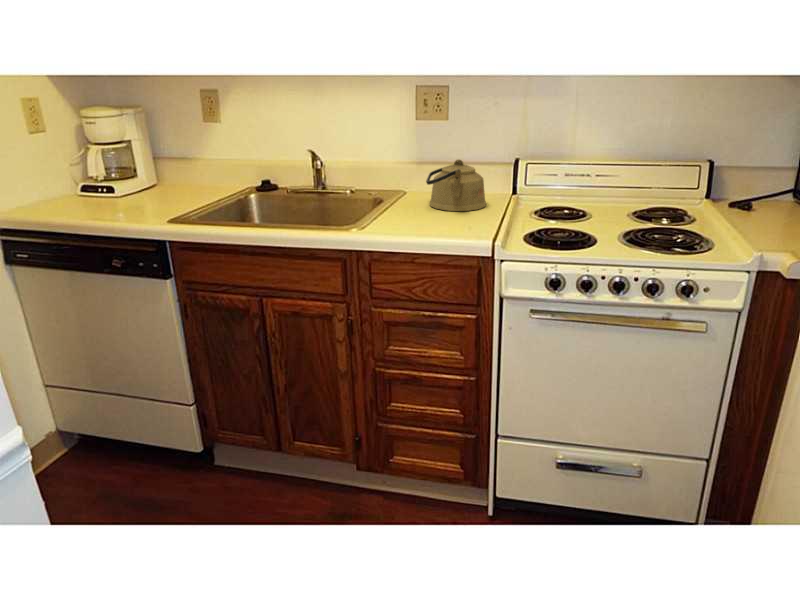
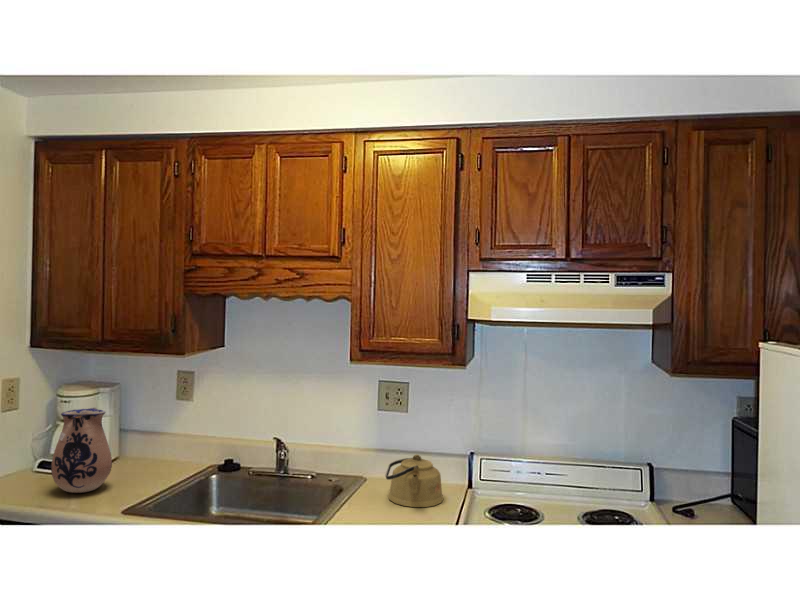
ceramic pitcher: none [86,125,149,210] -> present [51,408,112,493]

